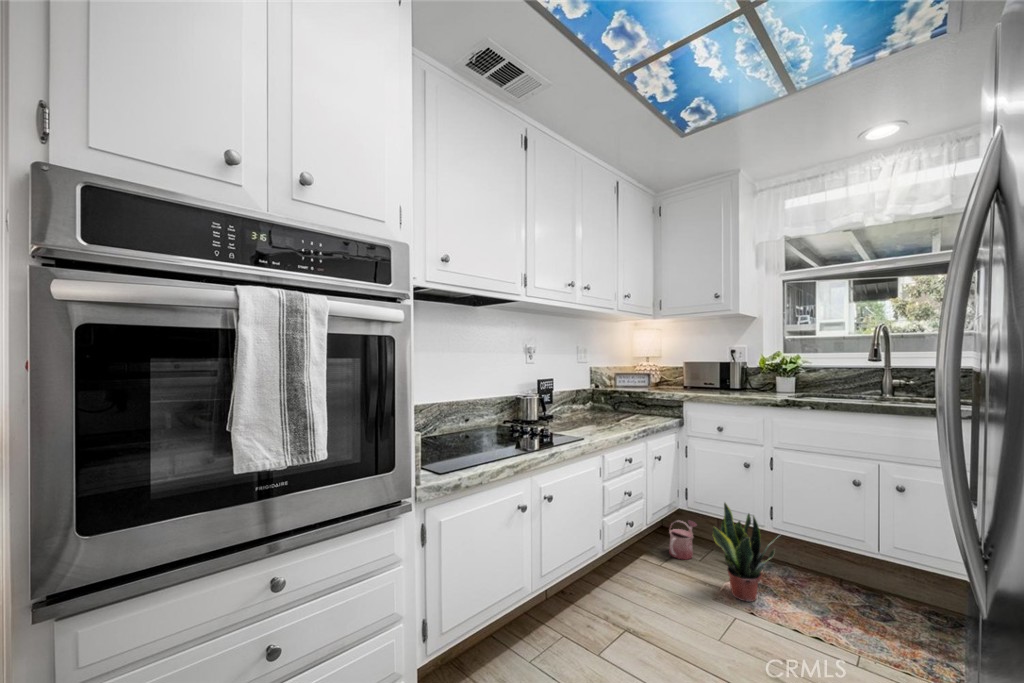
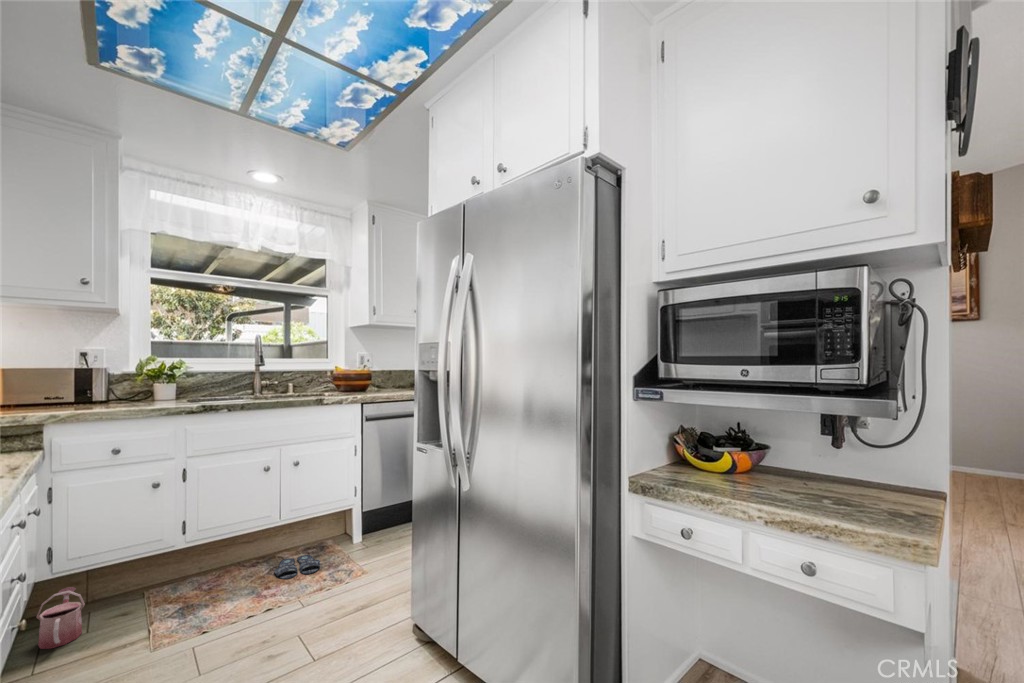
potted plant: present [713,503,777,602] -> none [142,531,219,632]
slippers: none [862,604,932,643] -> present [274,555,320,579]

